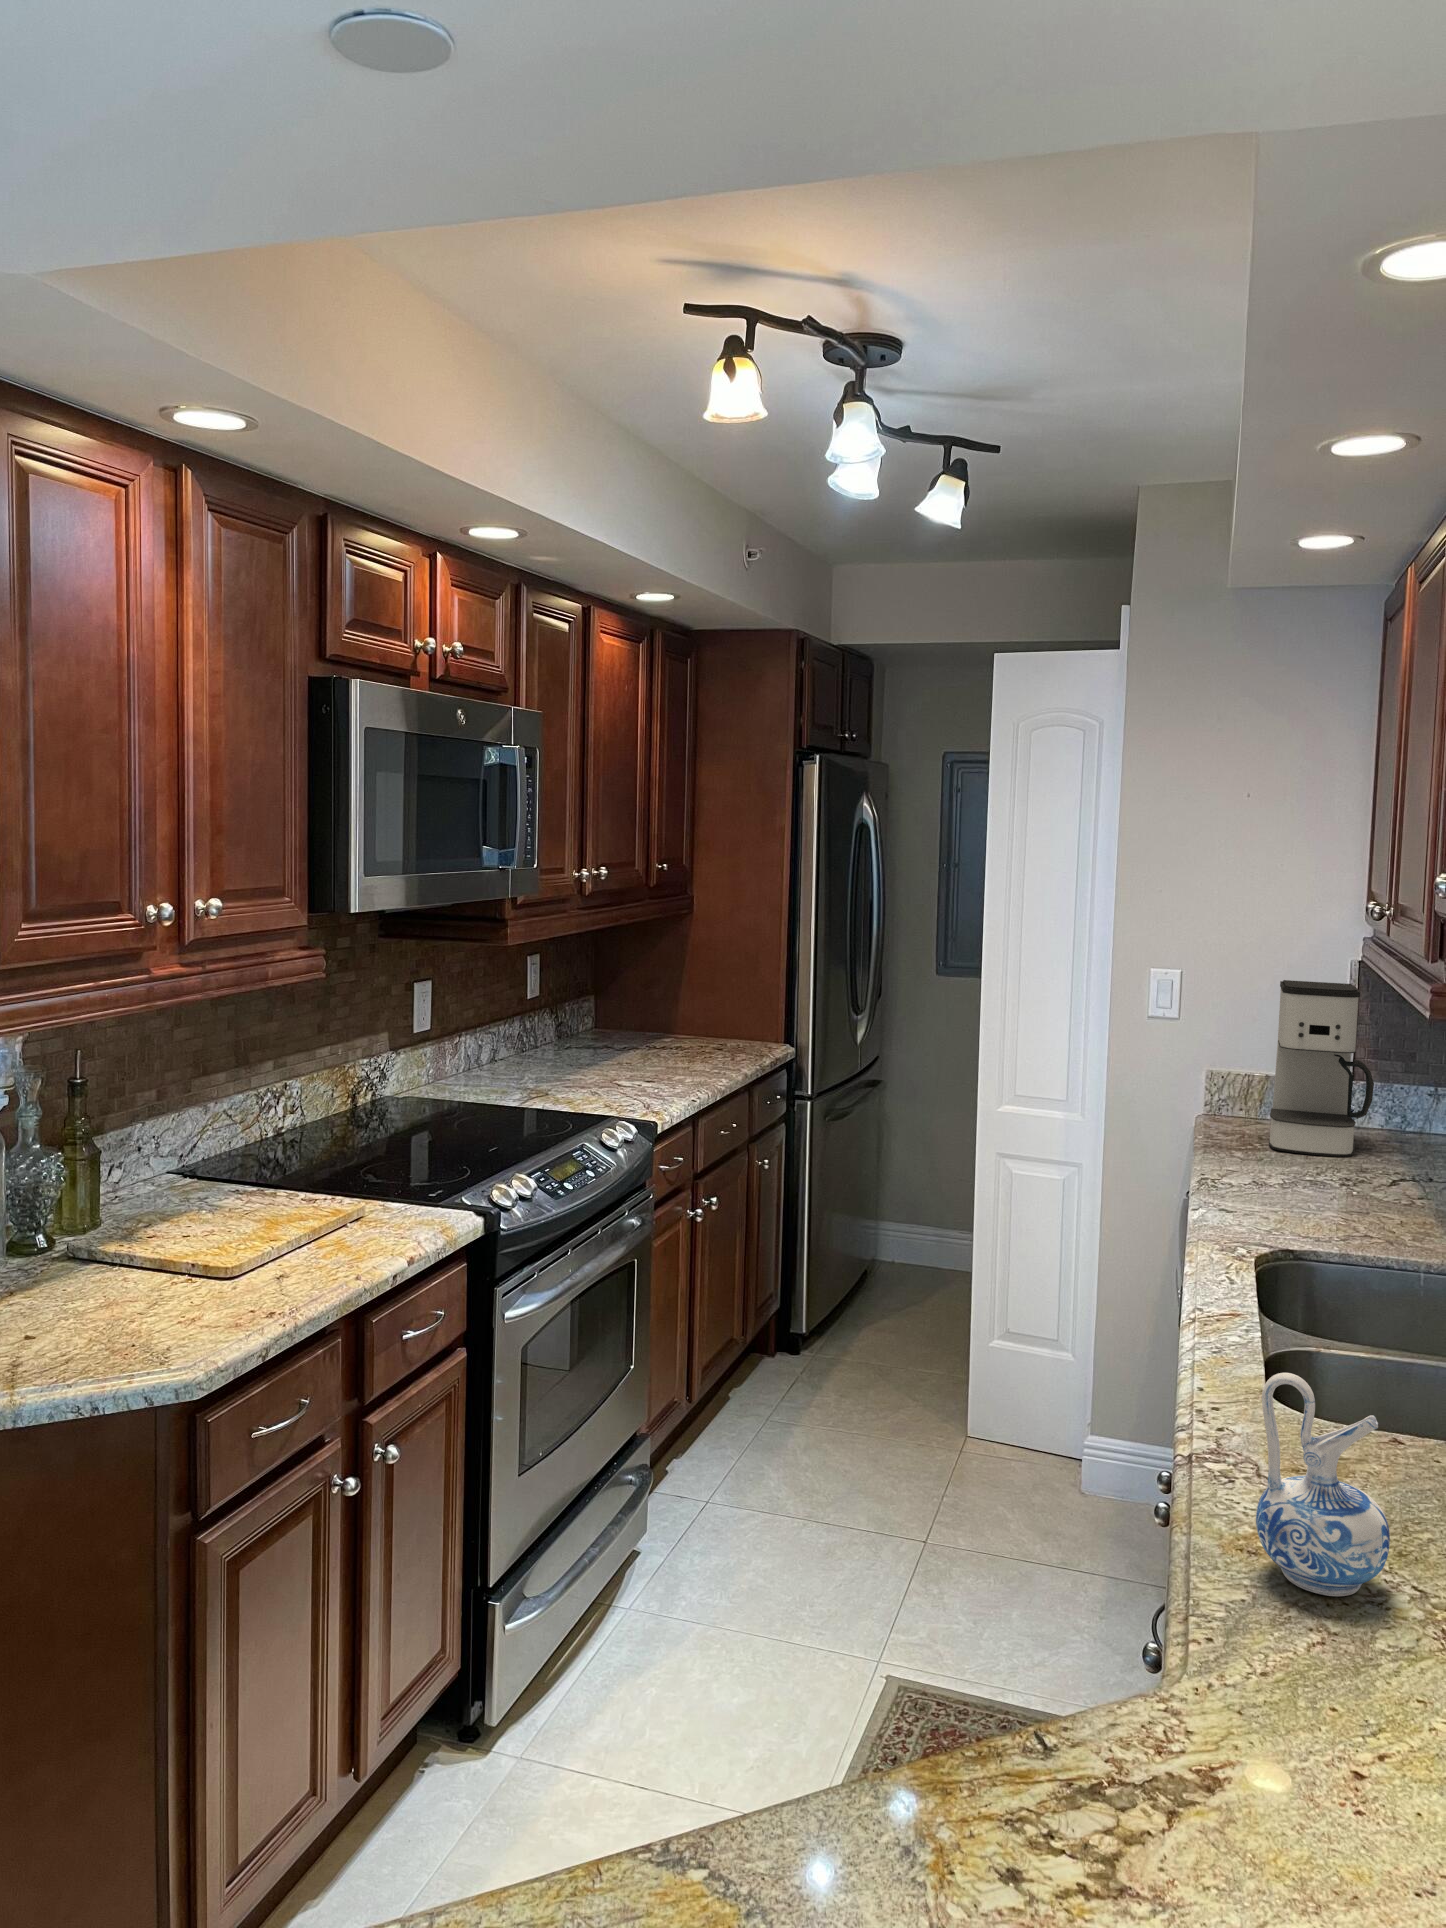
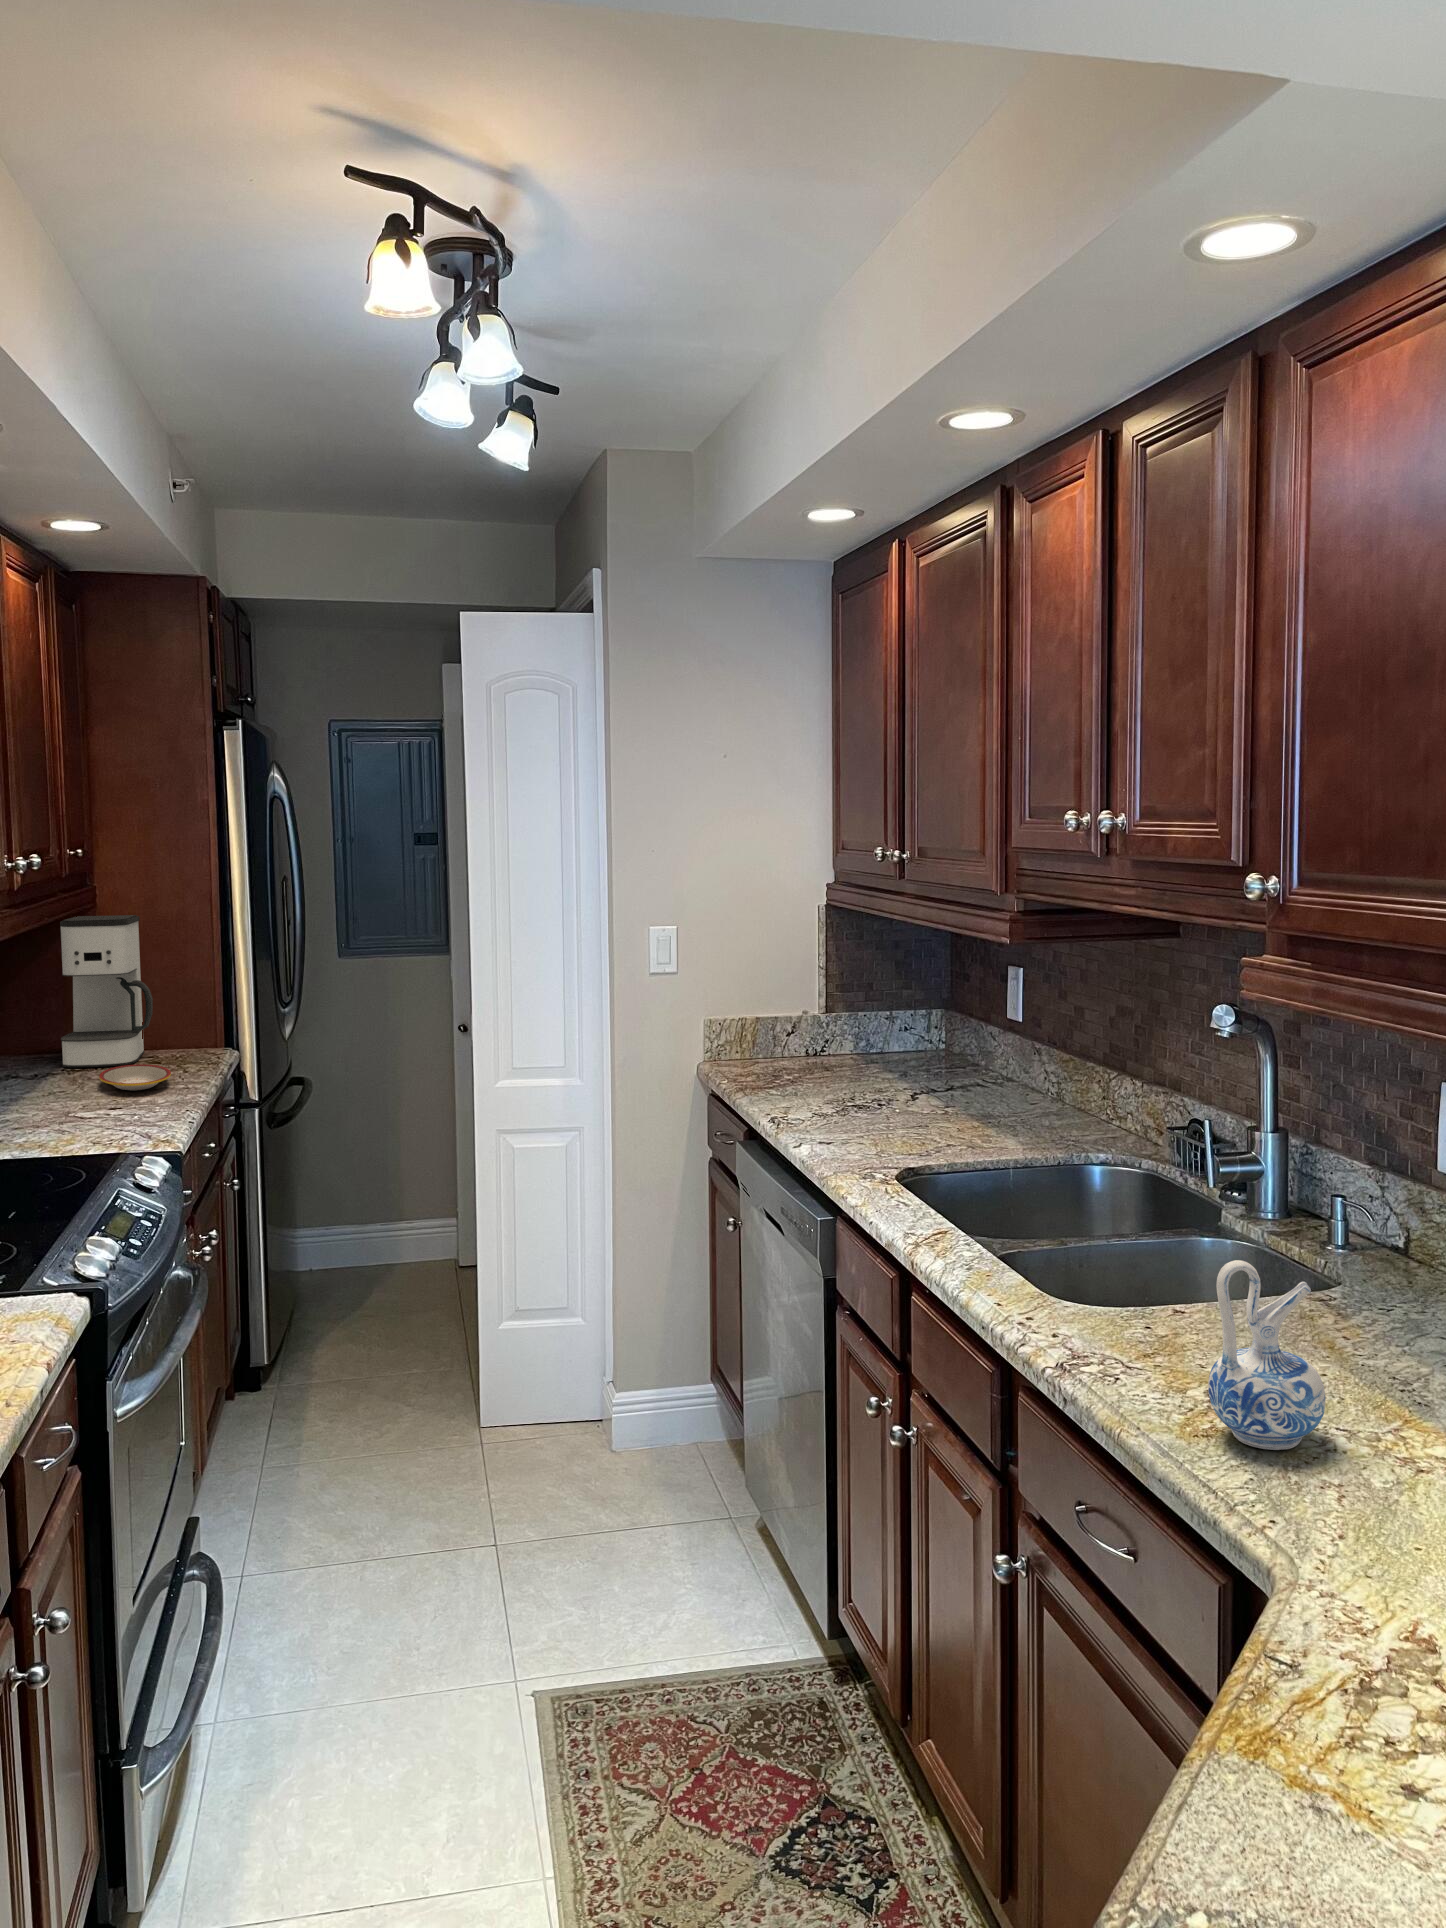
coffee maker: present [1269,980,1374,1157] -> present [60,915,153,1067]
plate: none [657,1049,714,1070] -> present [99,1064,171,1090]

